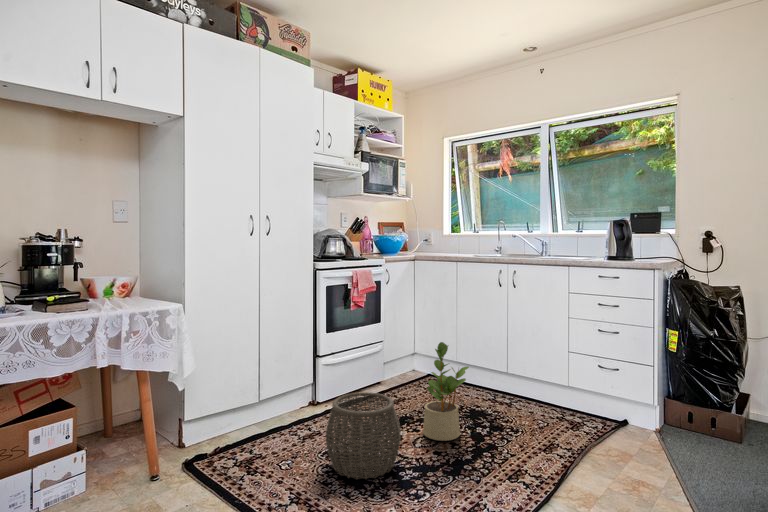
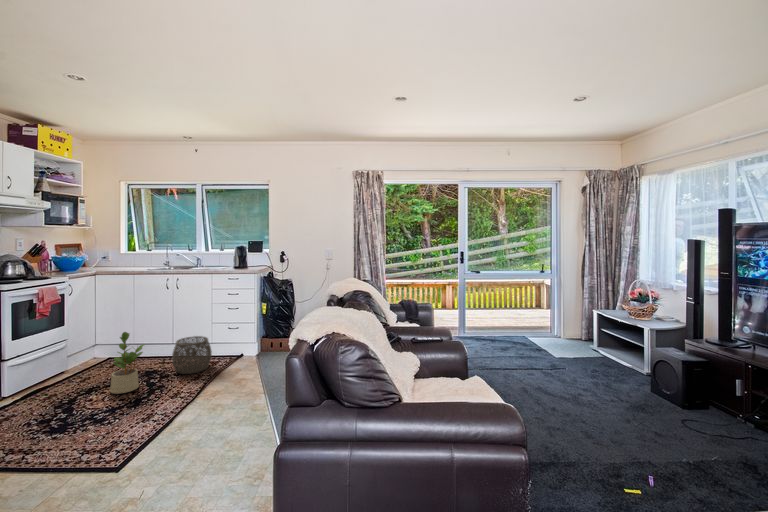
woven basket: present [326,392,401,479] -> present [172,336,212,374]

